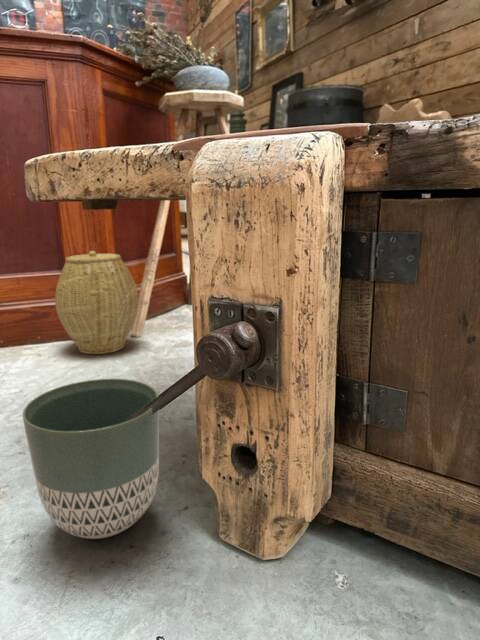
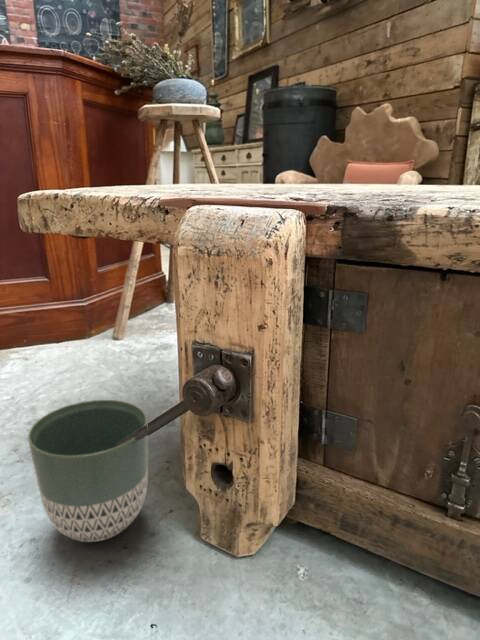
woven basket: present [55,251,139,354] -> none [41,260,121,357]

